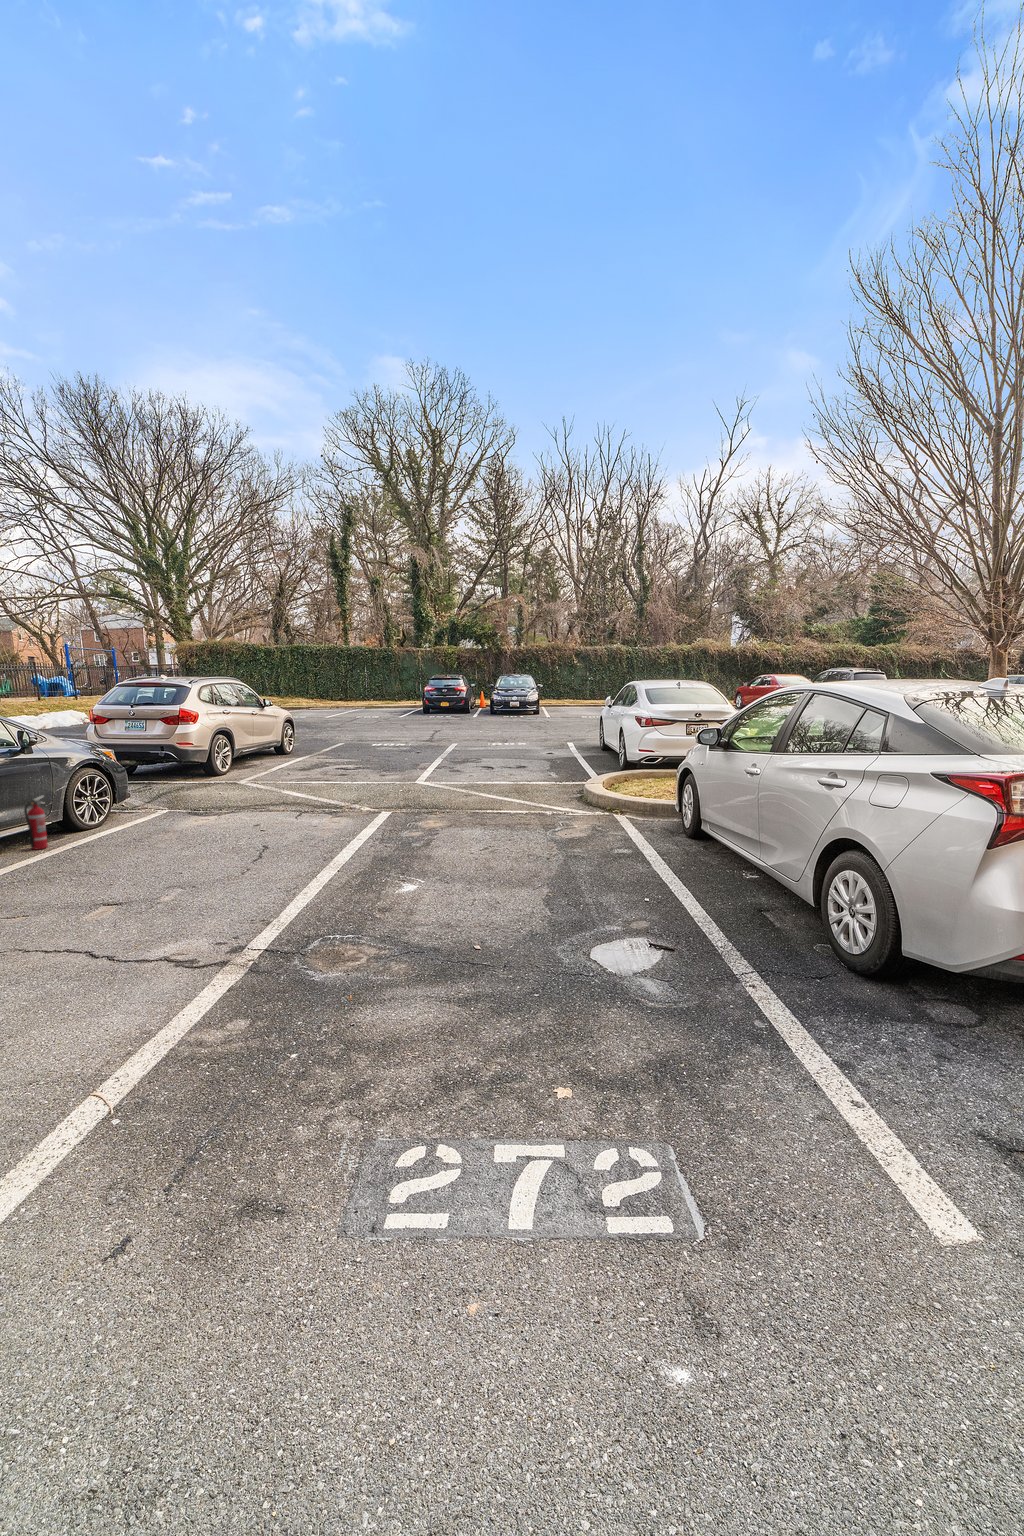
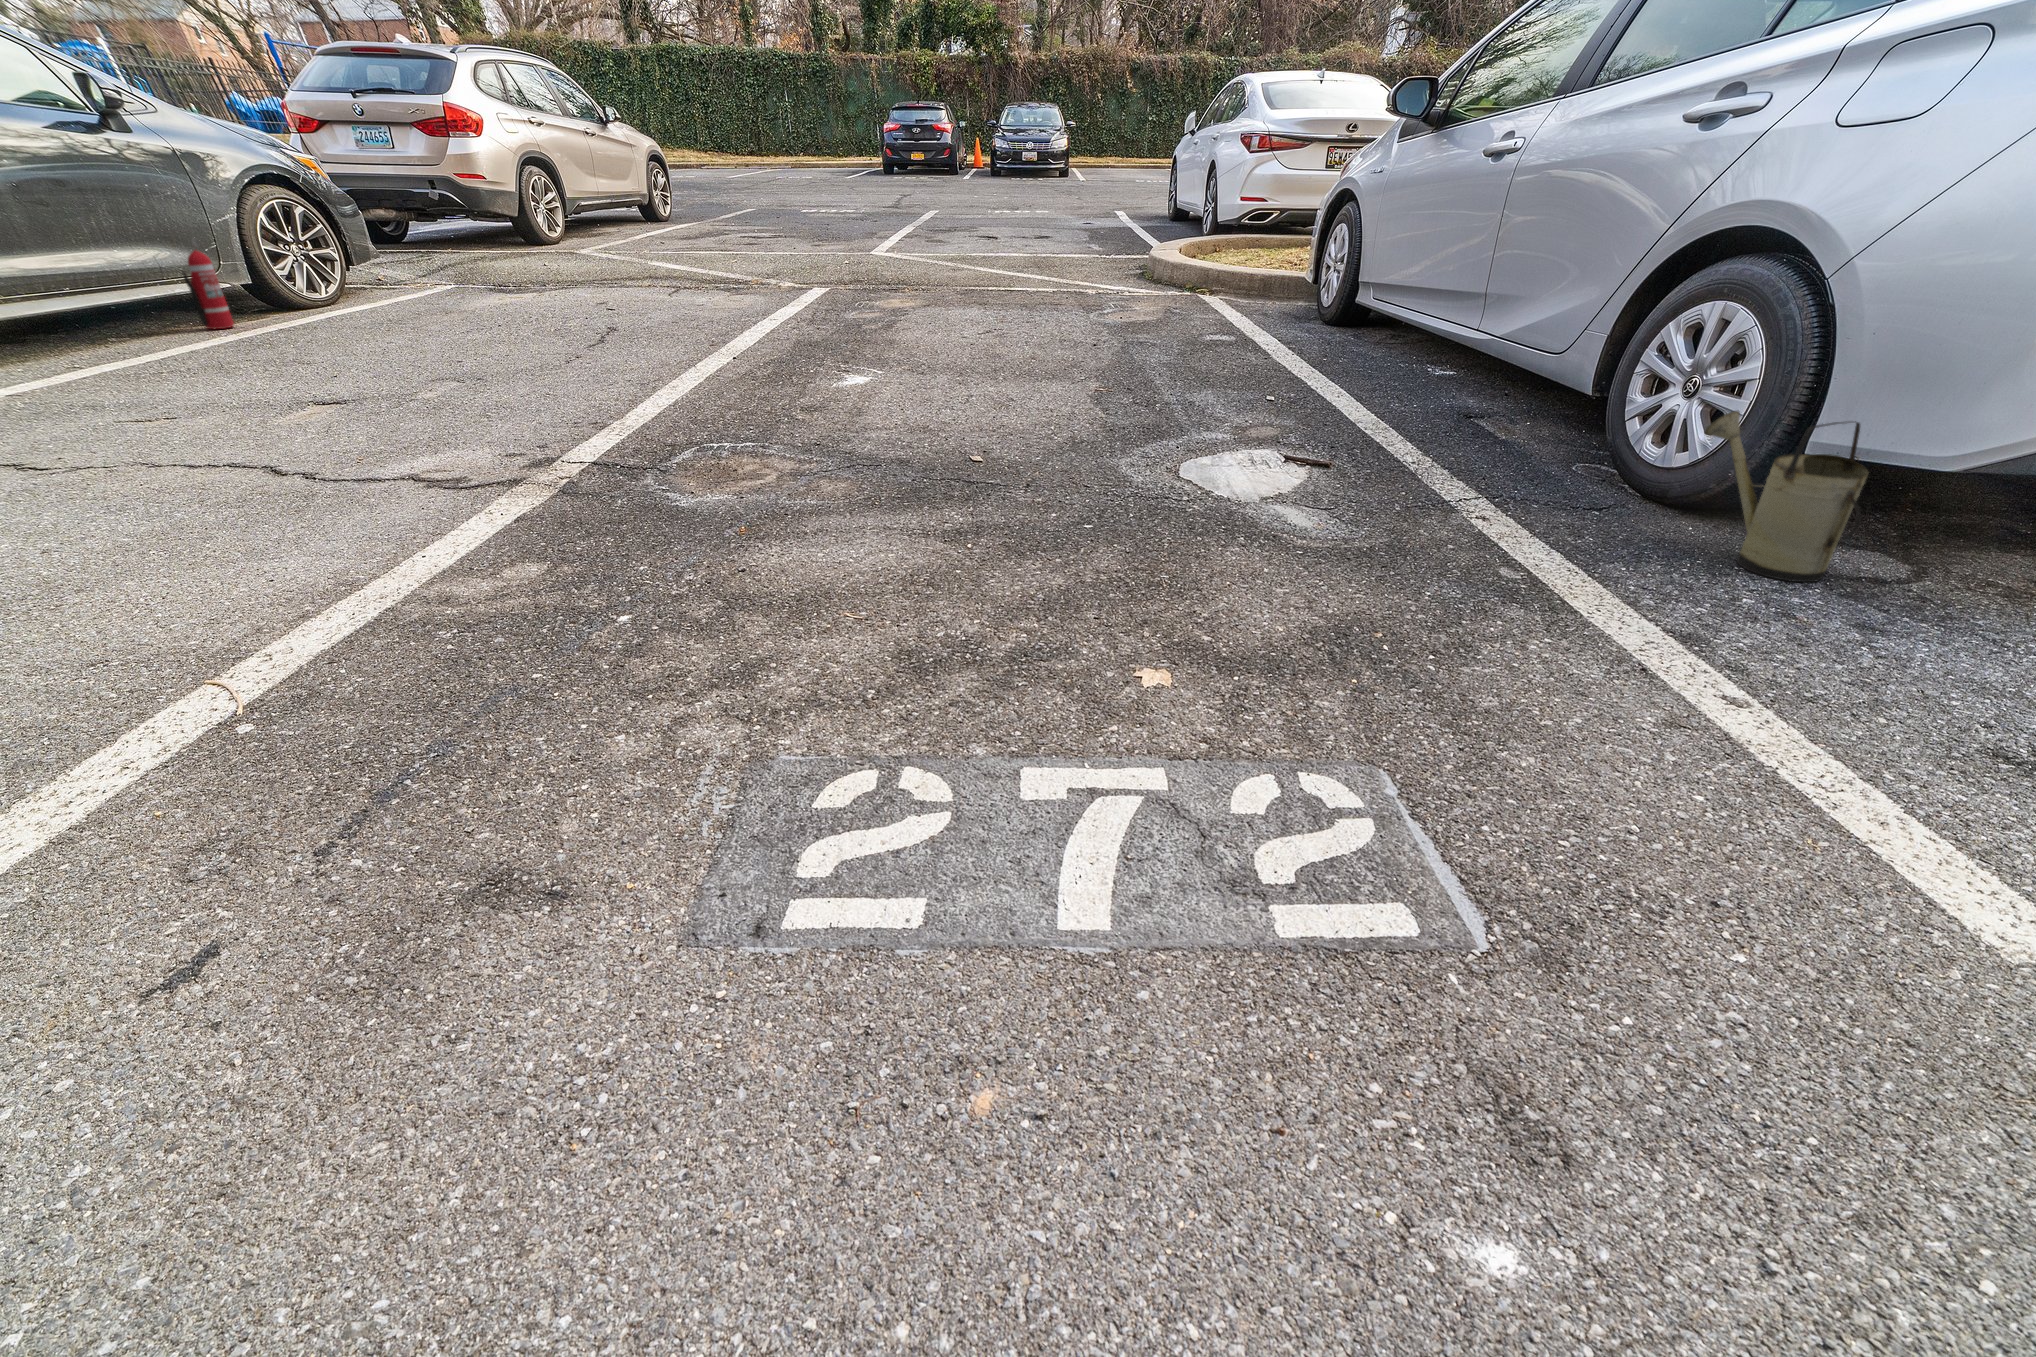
watering can: none [854,936,928,1031] -> present [1705,411,1868,582]

